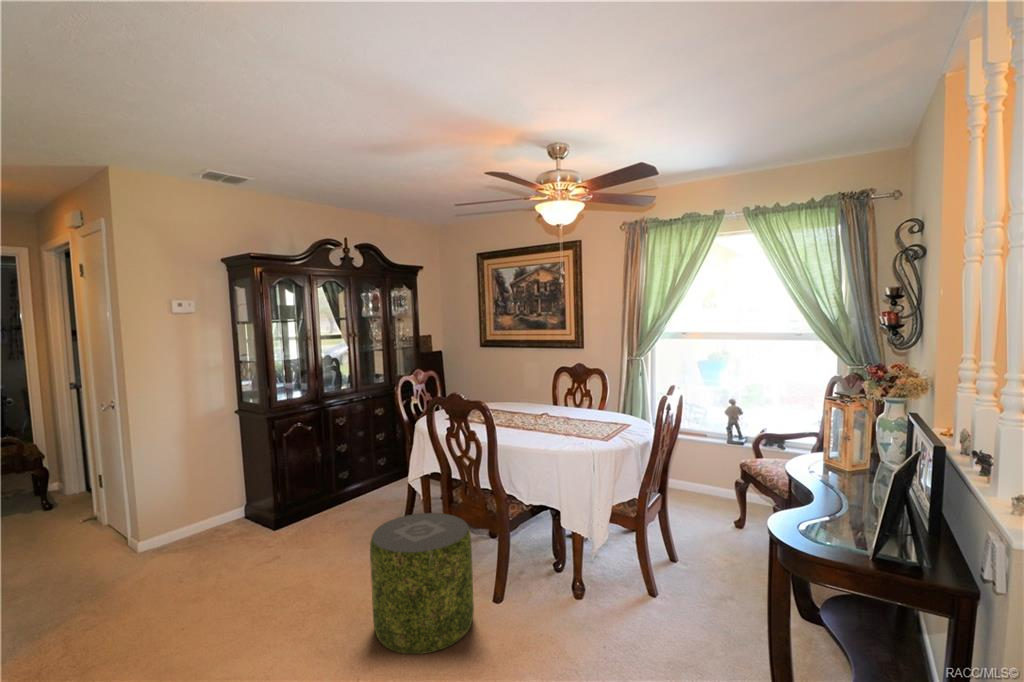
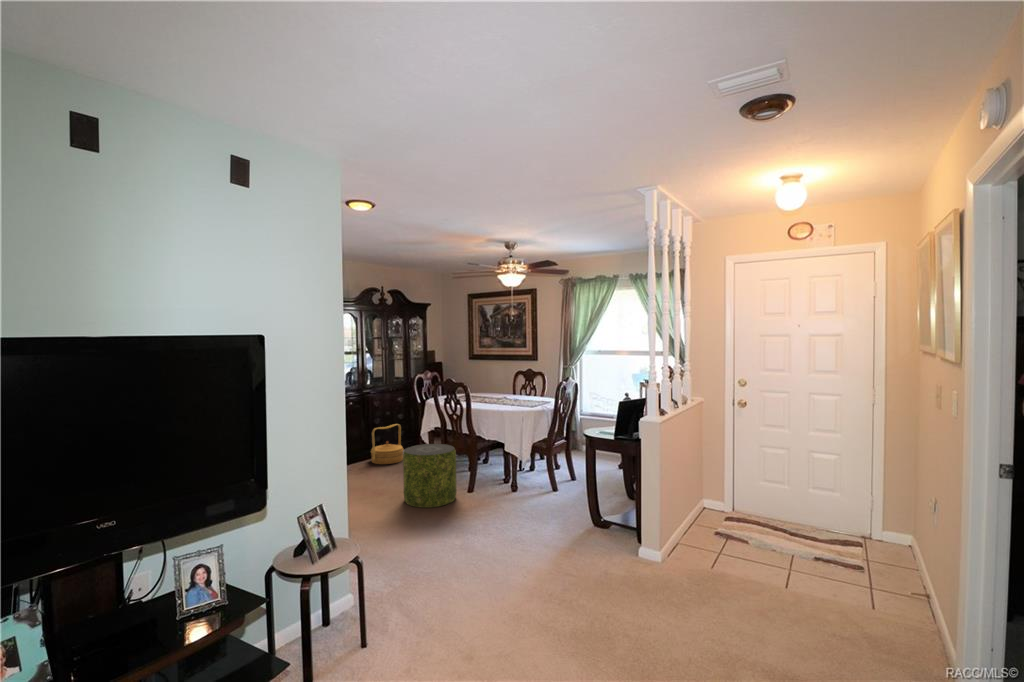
woven basket: none [331,454,384,523] -> present [371,424,403,464]

